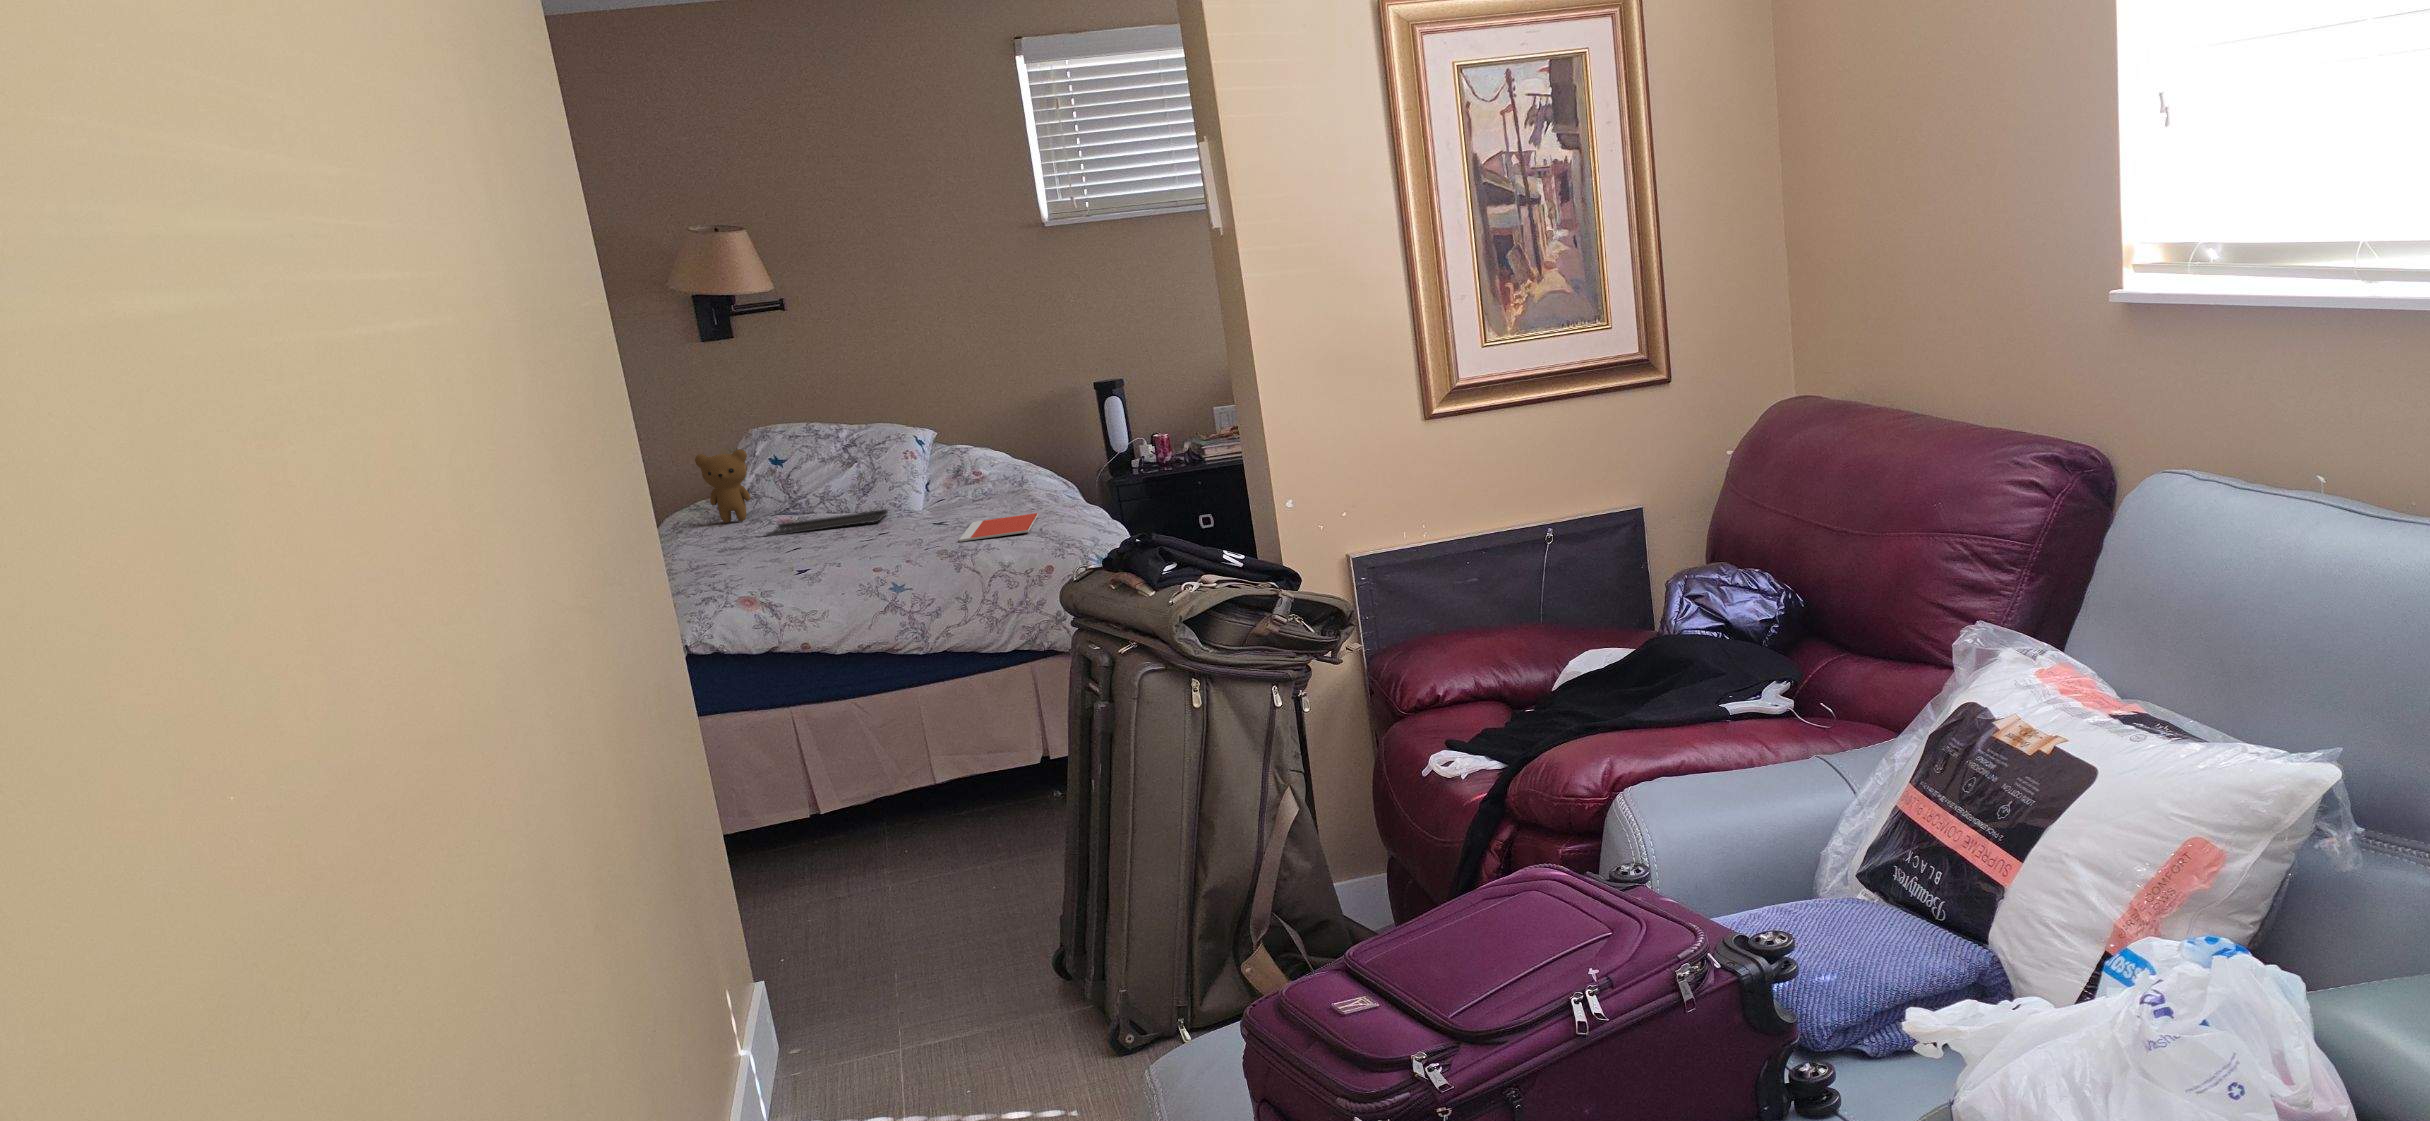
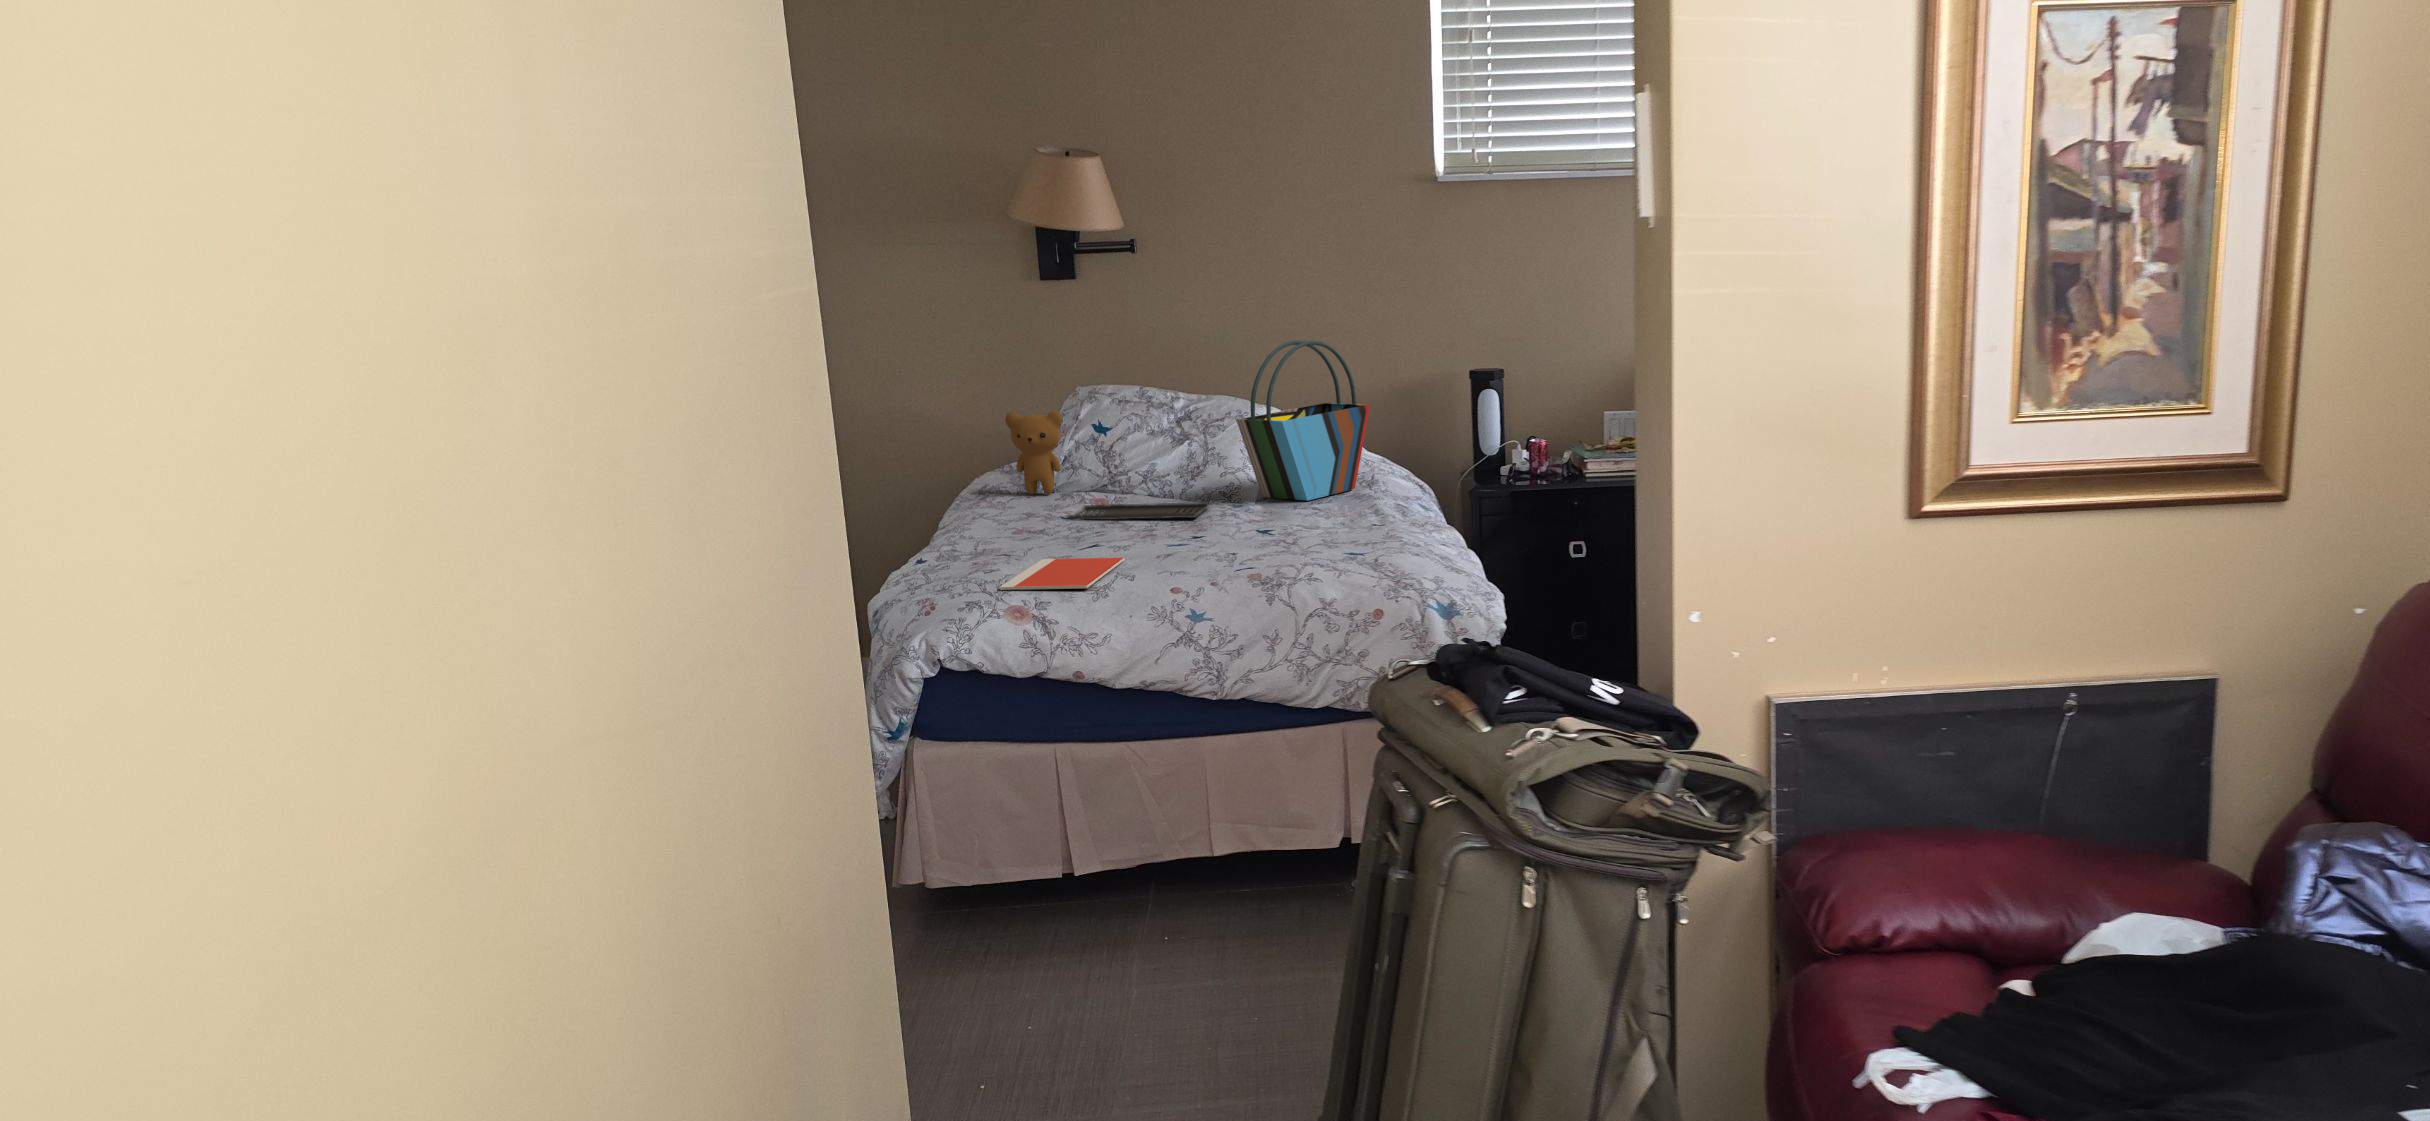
tote bag: none [901,366,1013,502] -> present [1236,340,1370,501]
notebook: present [959,513,1038,542] -> present [1000,557,1125,590]

